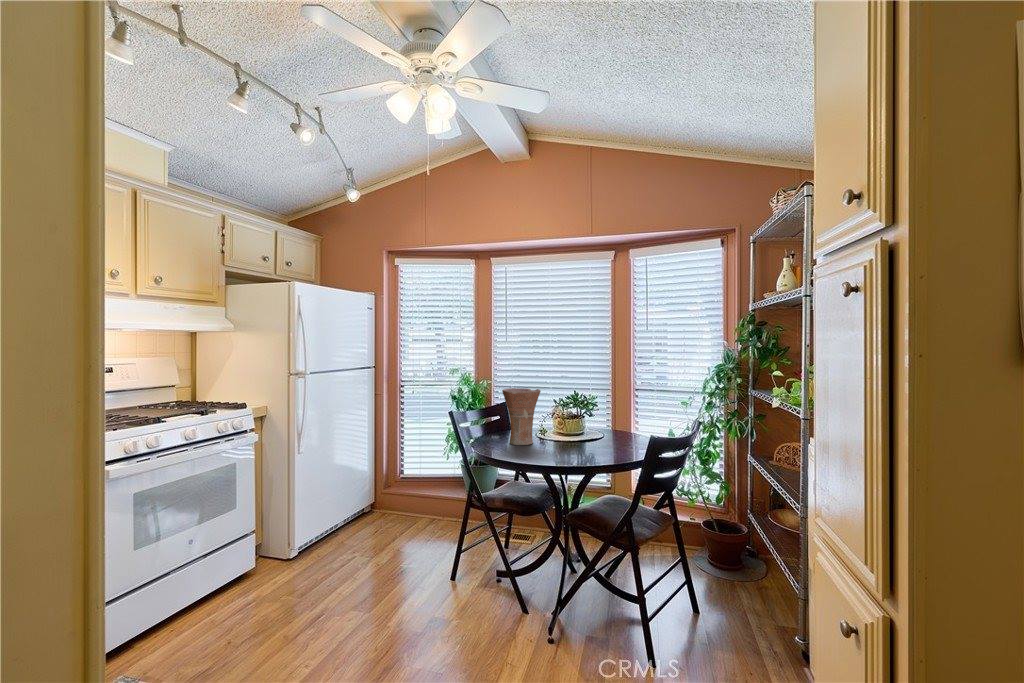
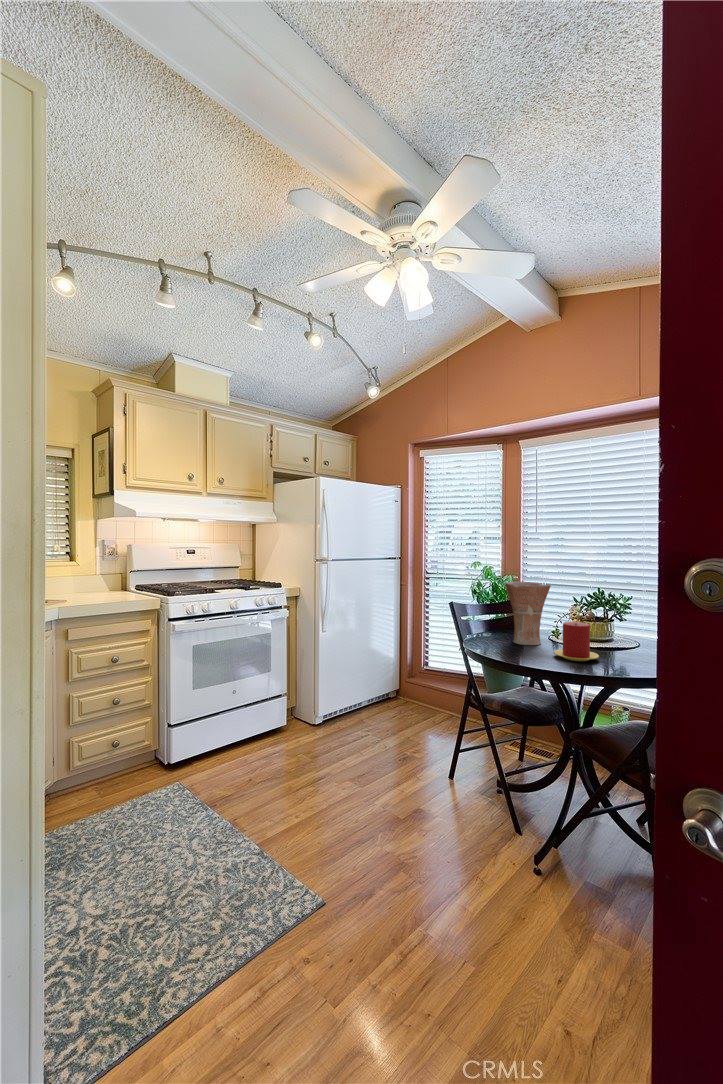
candle: none [551,421,586,455] -> present [554,622,599,661]

